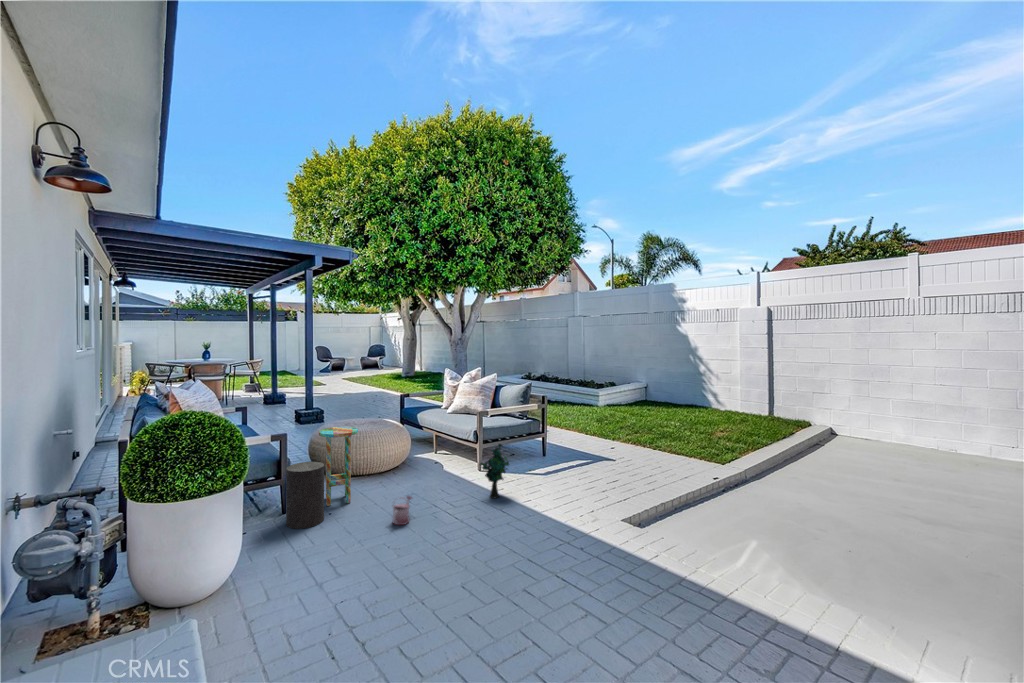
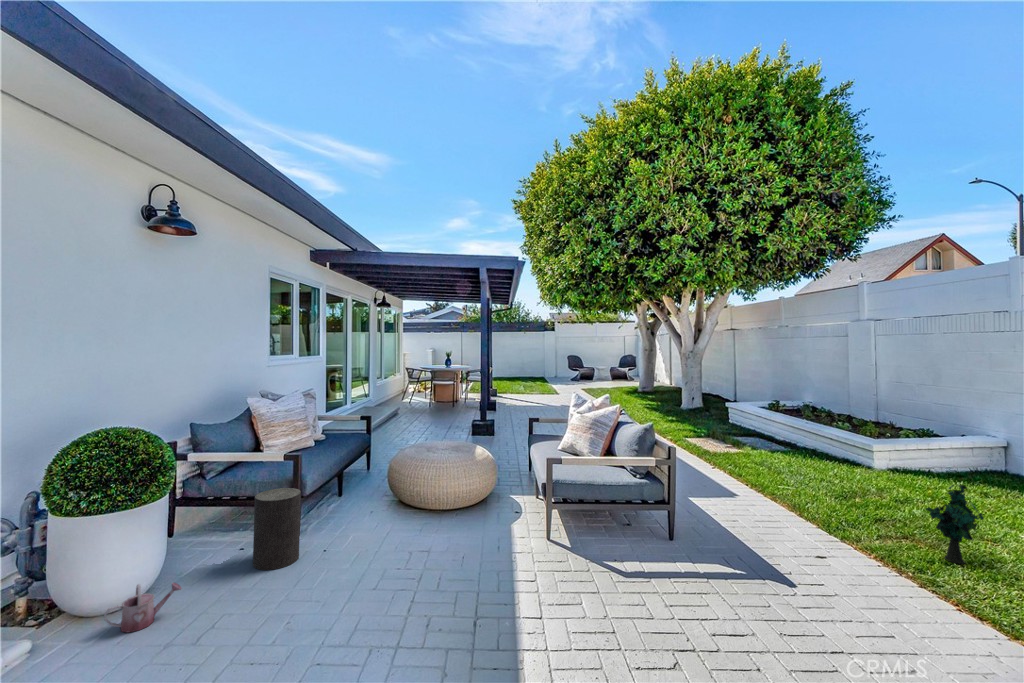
side table: present [319,427,358,506] -> none [322,450,369,549]
decorative plant: present [480,444,509,498] -> present [926,485,984,564]
watering can: present [393,496,412,525] -> present [104,583,182,633]

